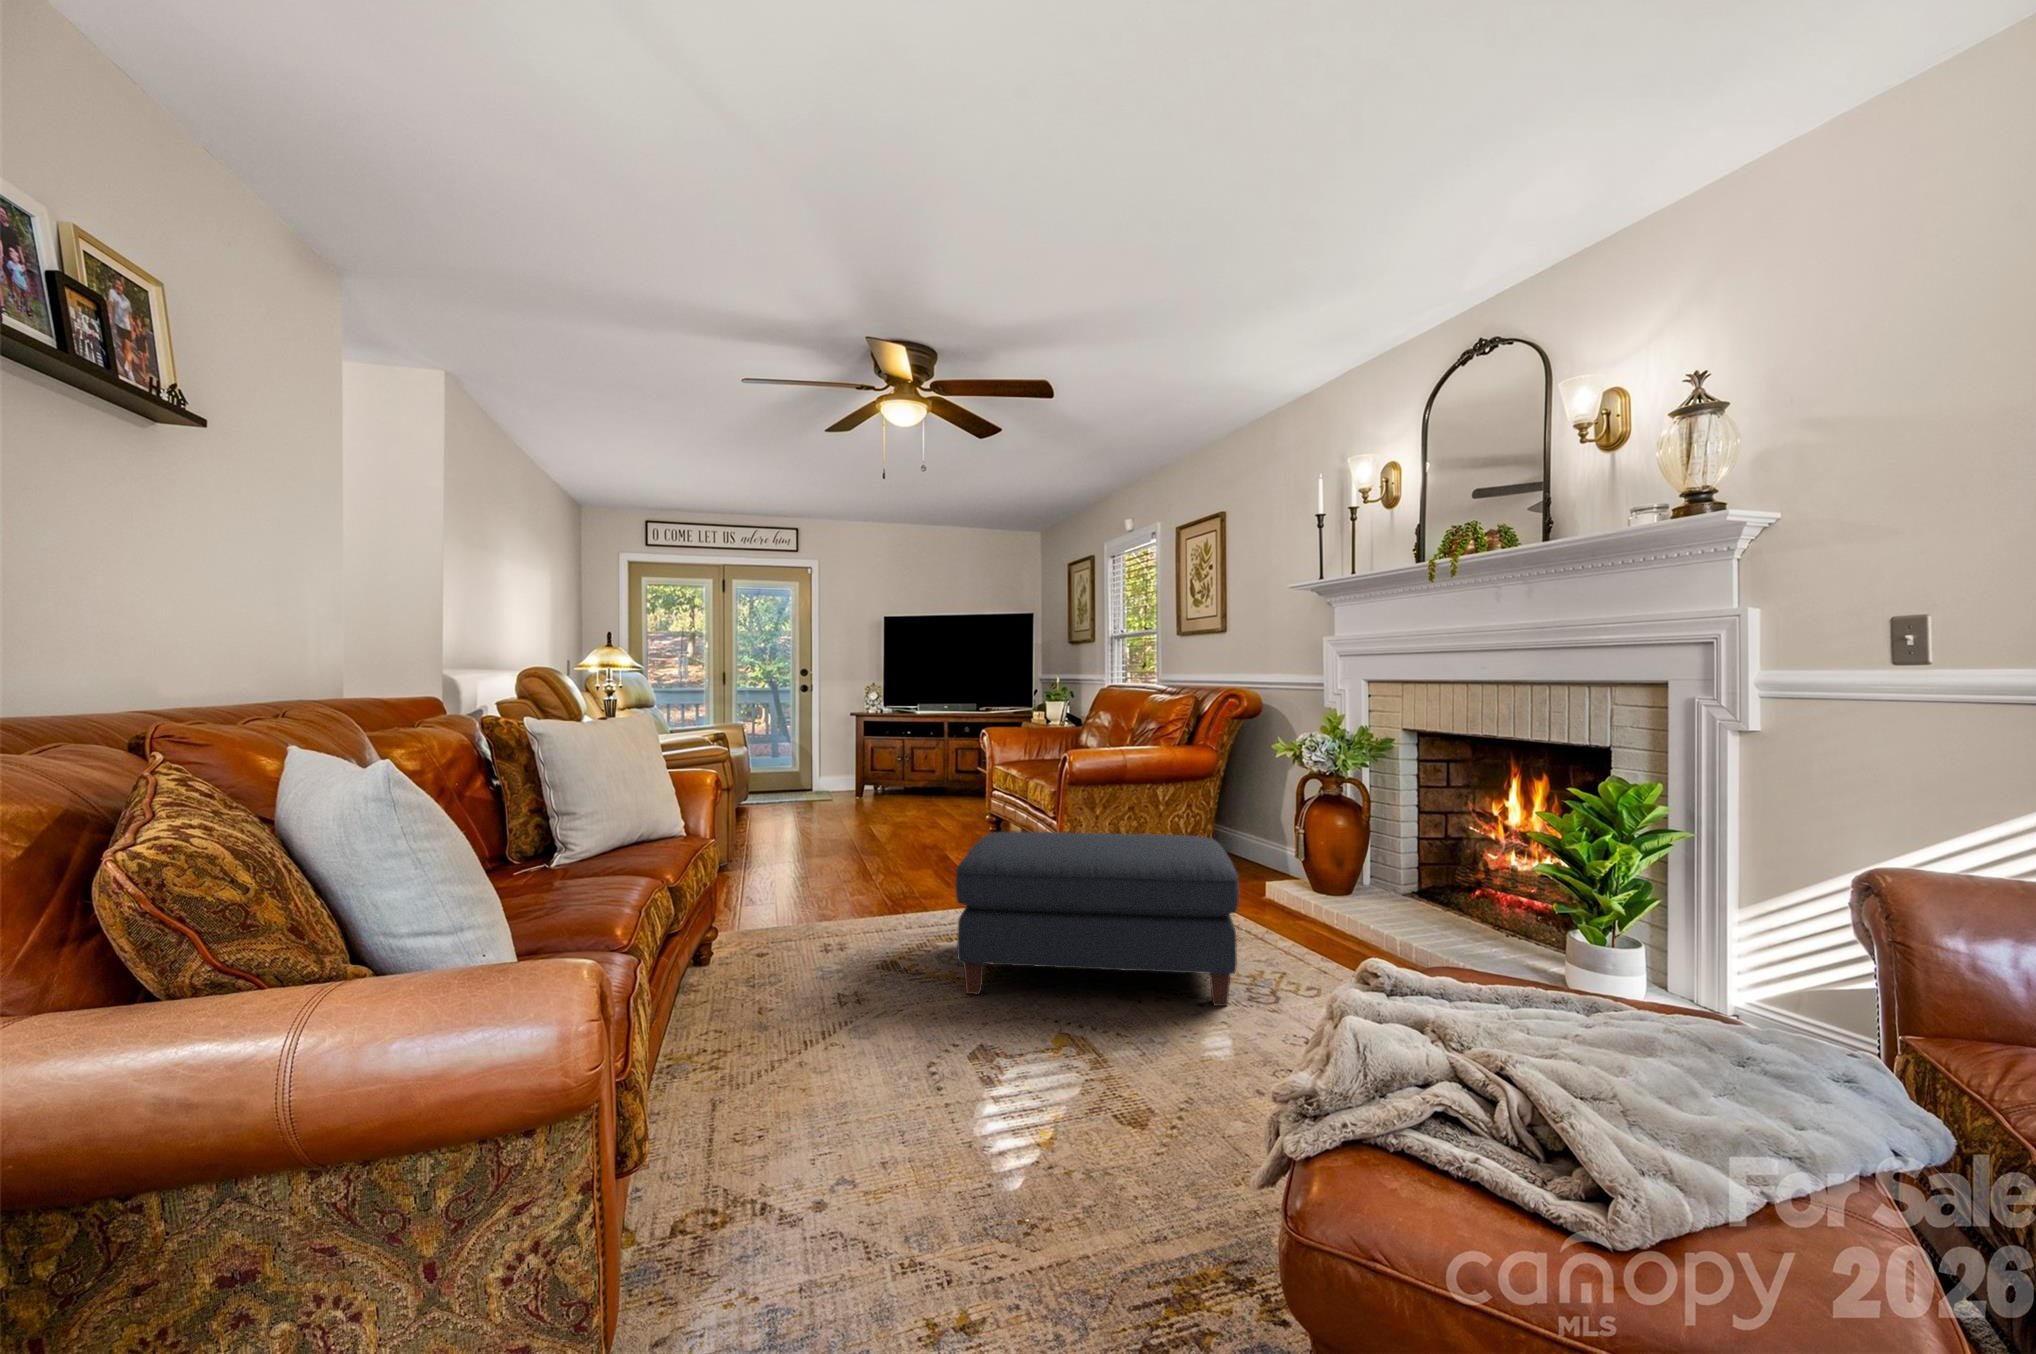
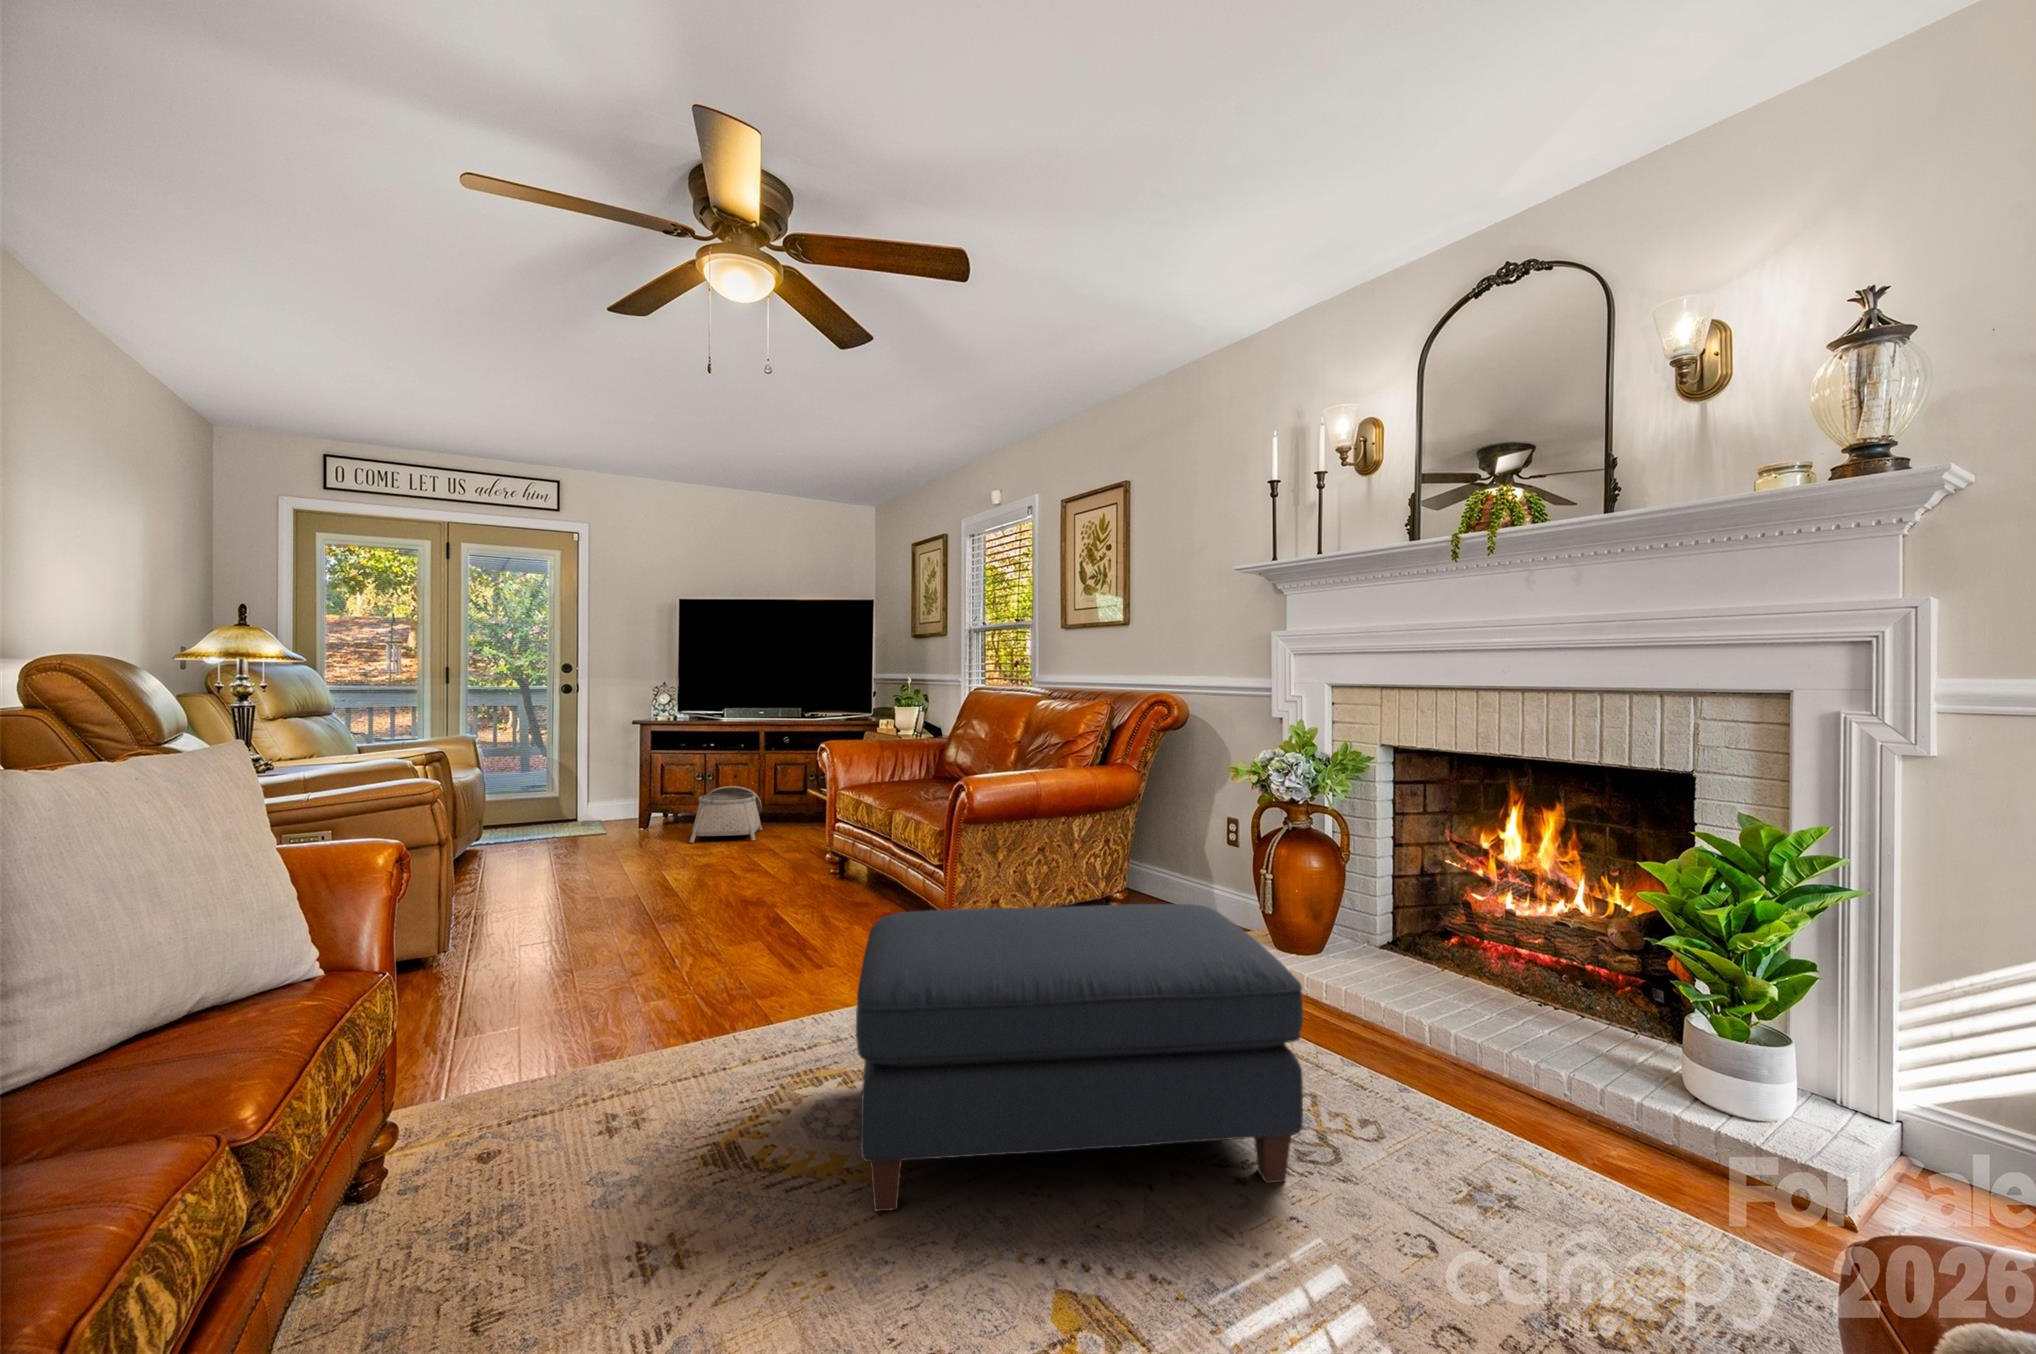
basket: none [890,765,946,808] -> present [689,786,762,843]

